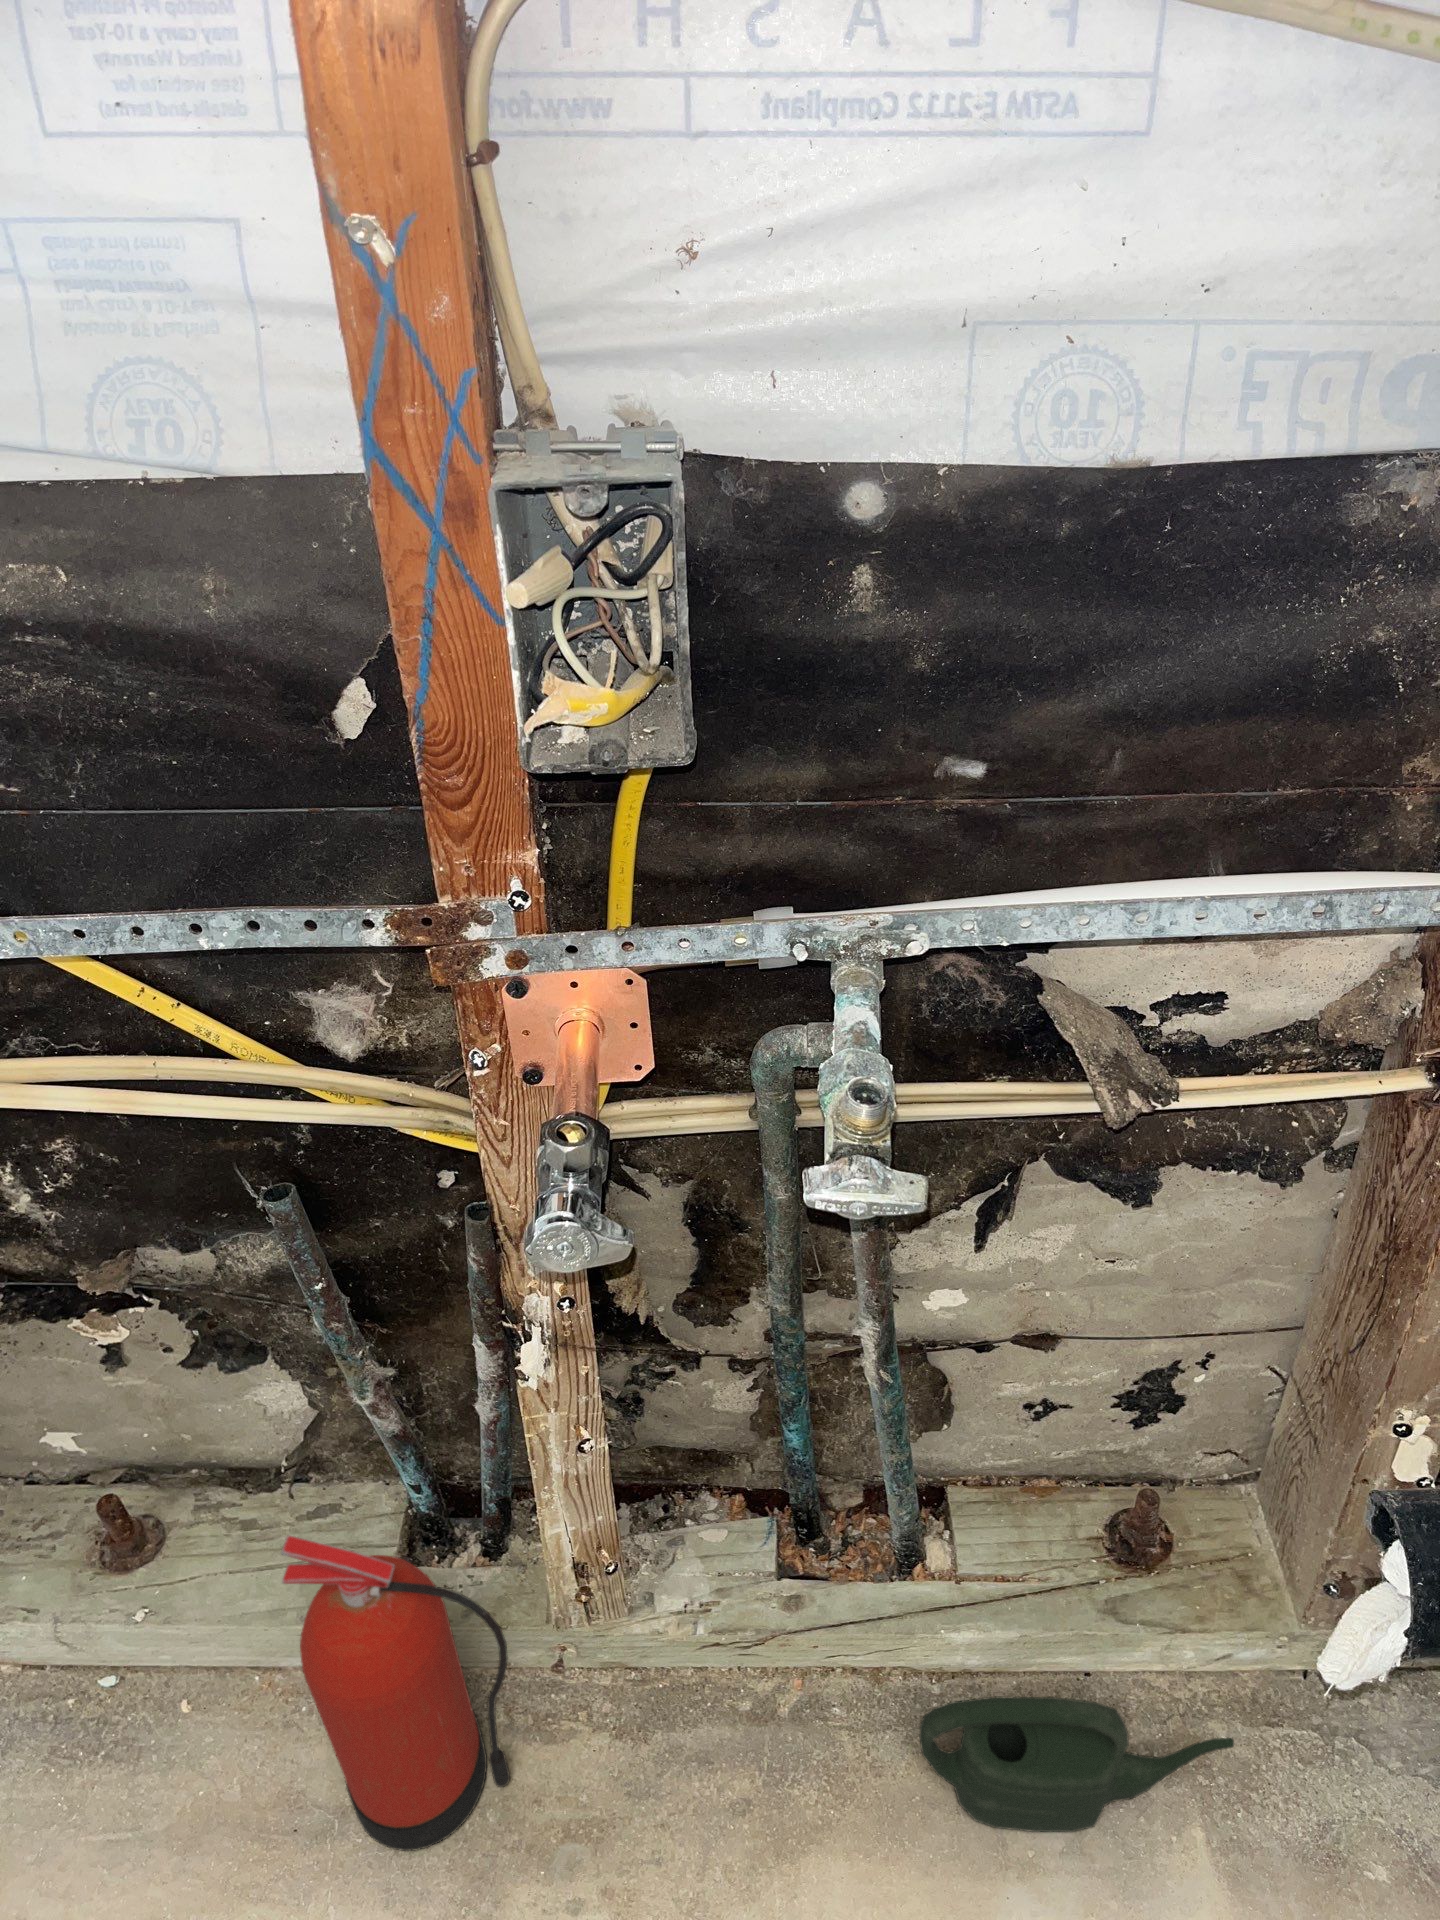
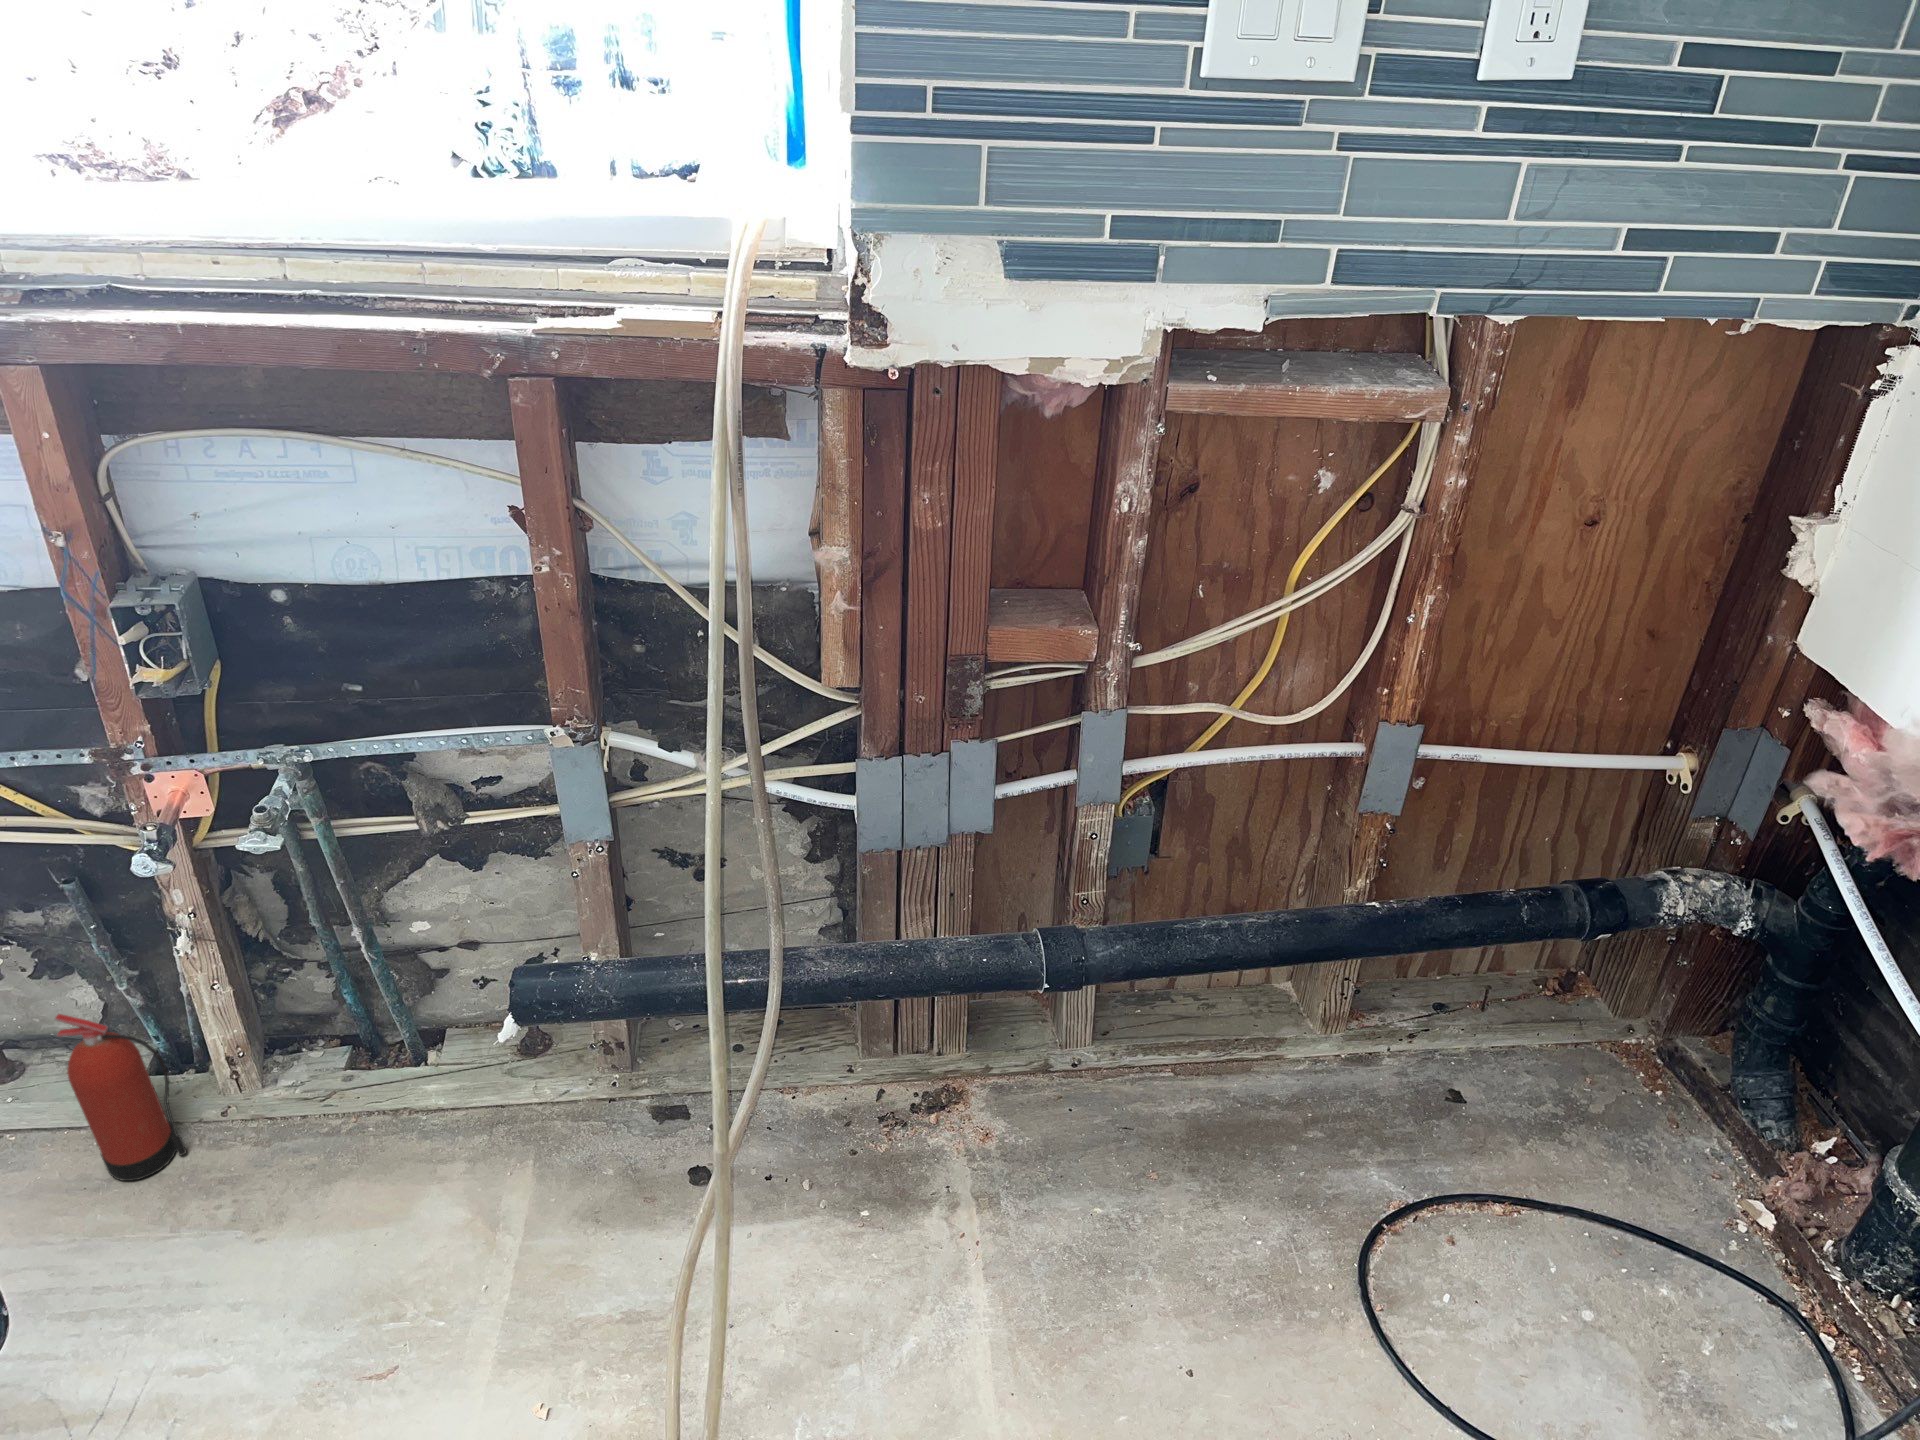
watering can: present [919,1697,1234,1832] -> none [369,1084,507,1154]

